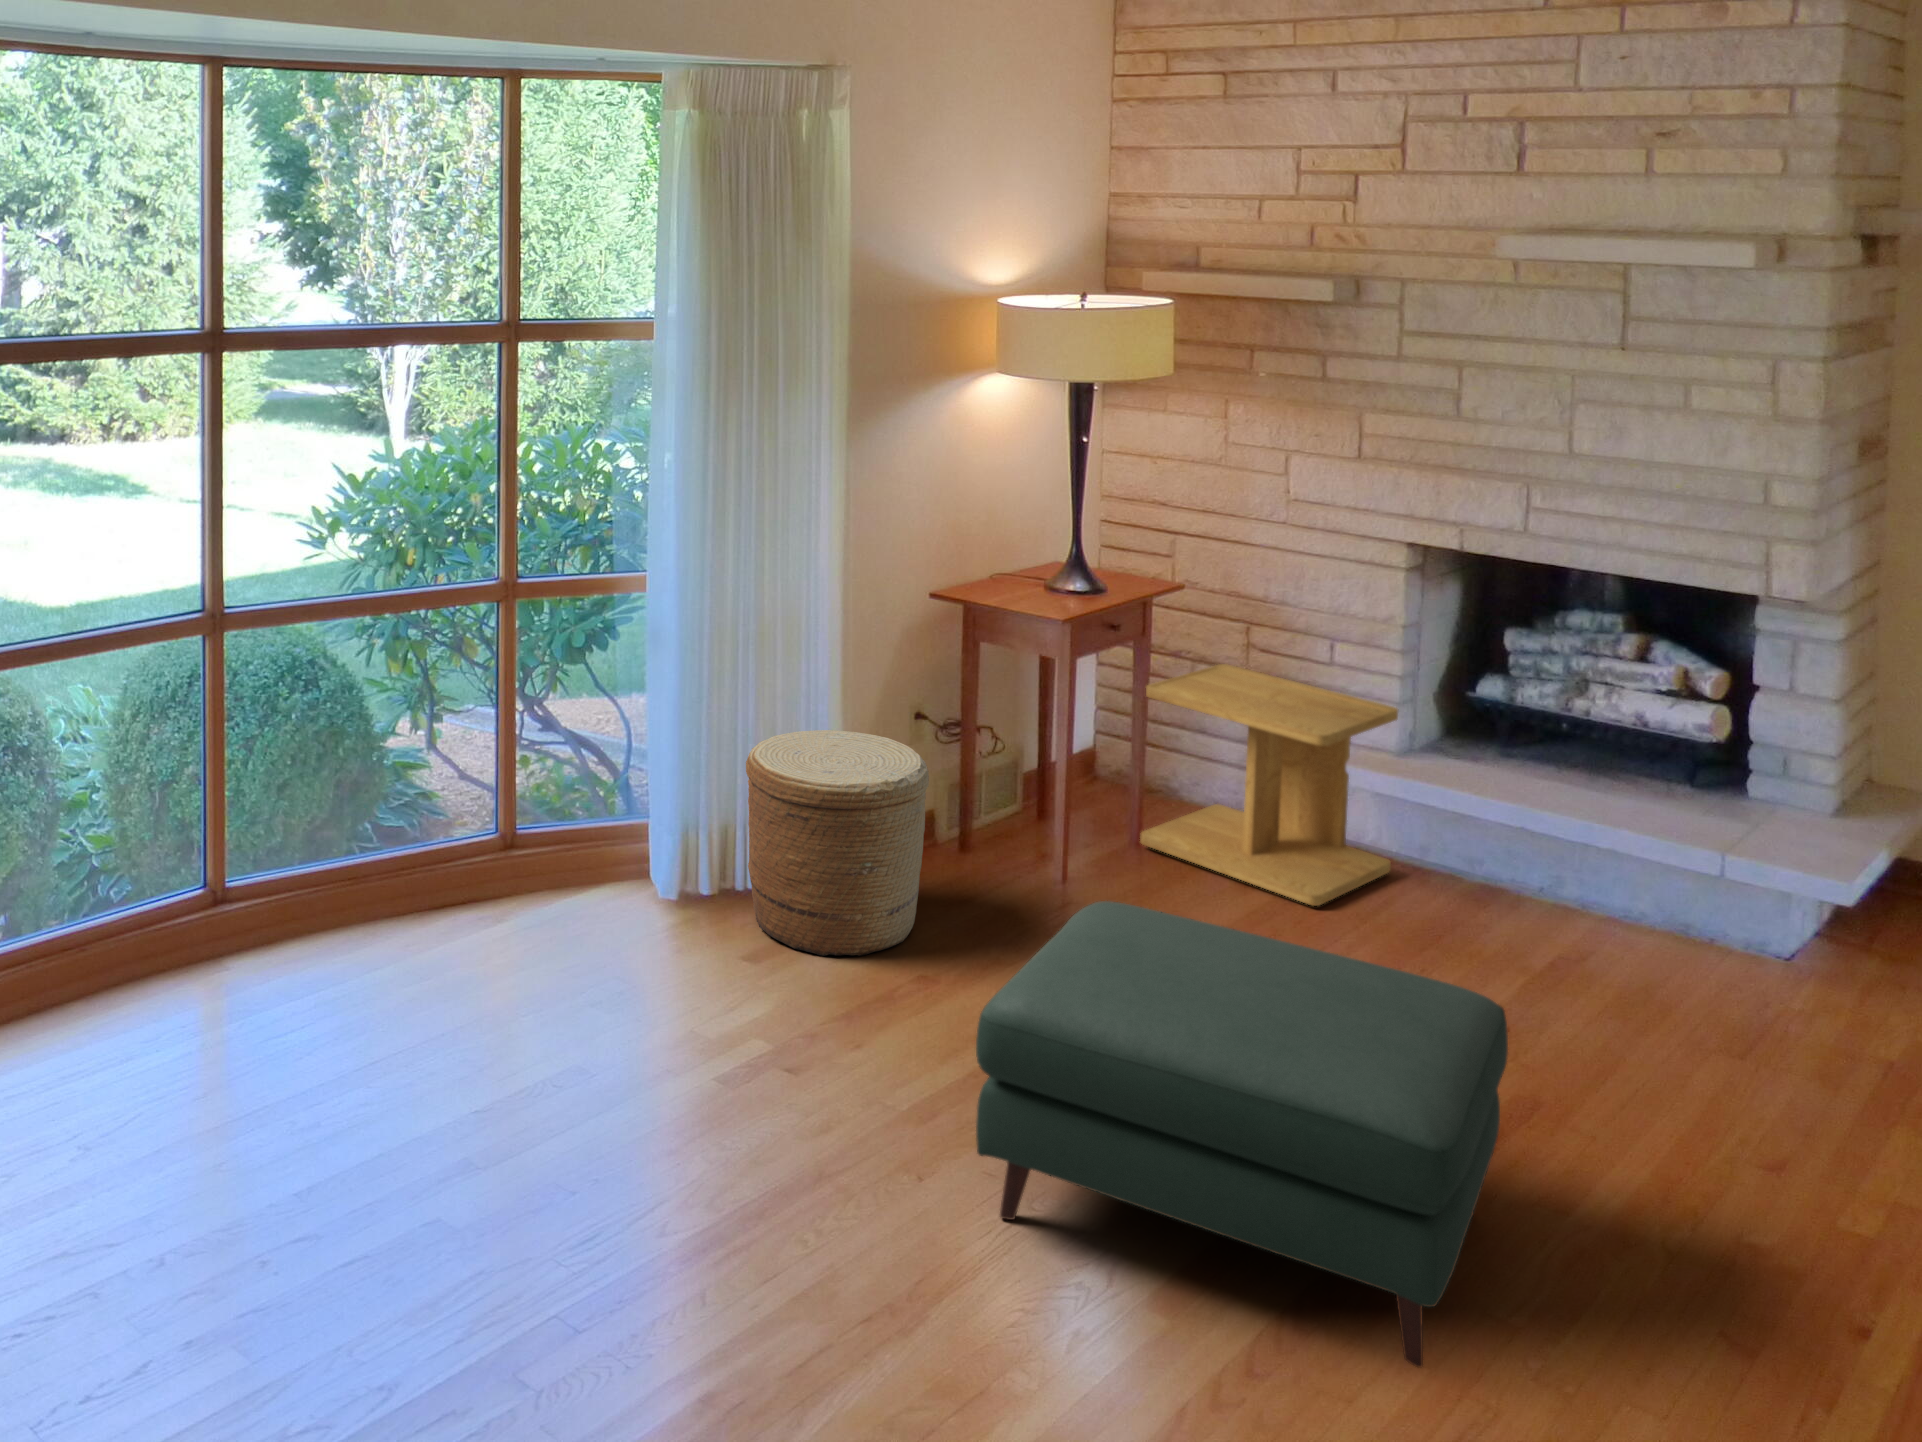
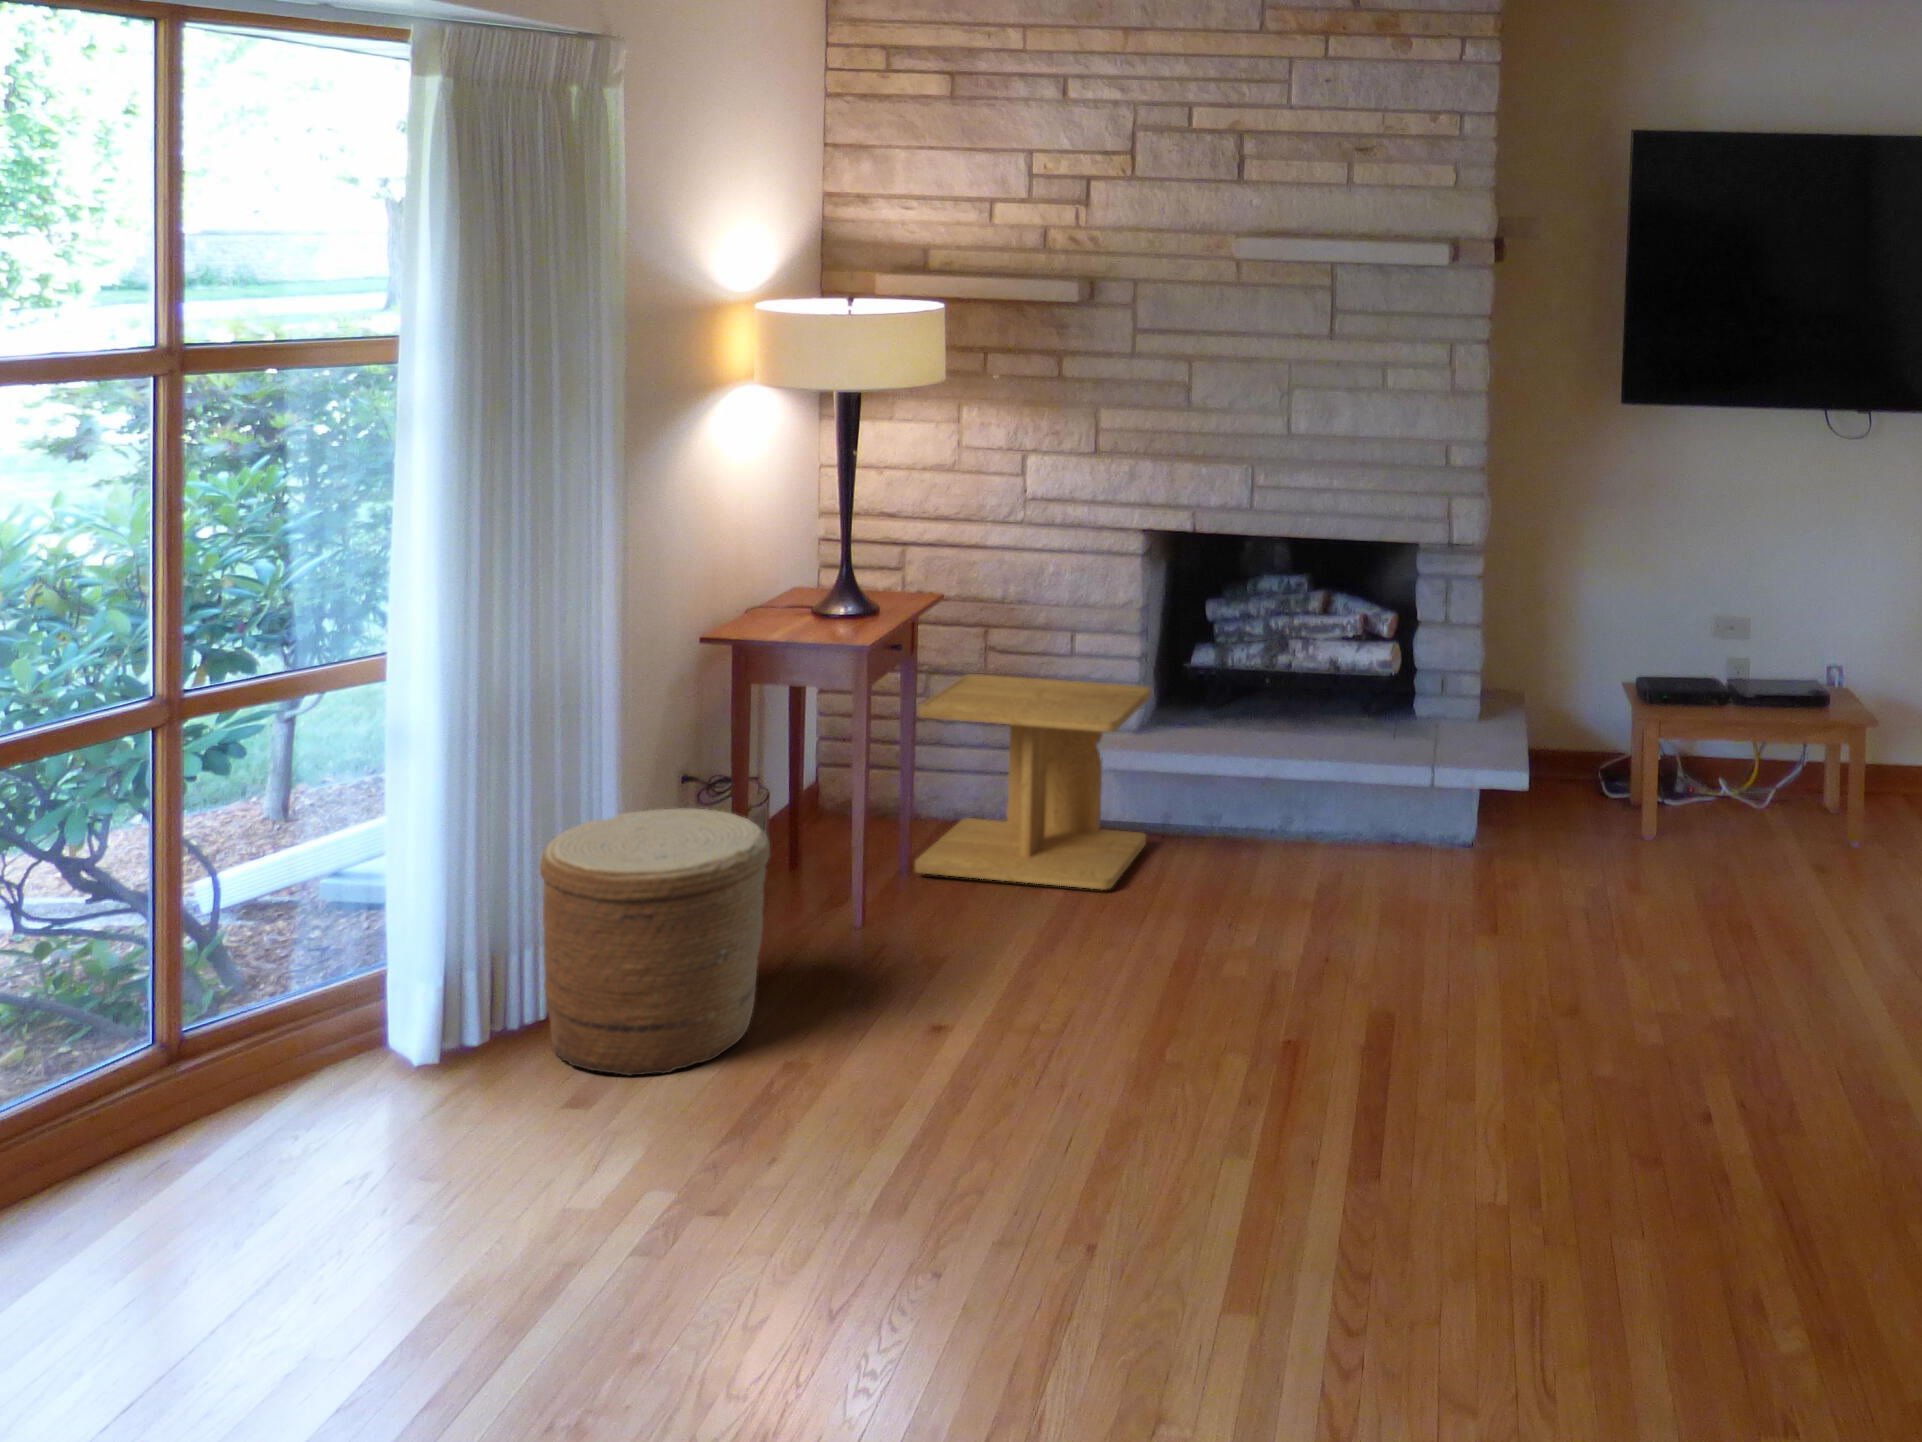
ottoman: present [976,901,1508,1367] -> none [1025,902,1485,1257]

